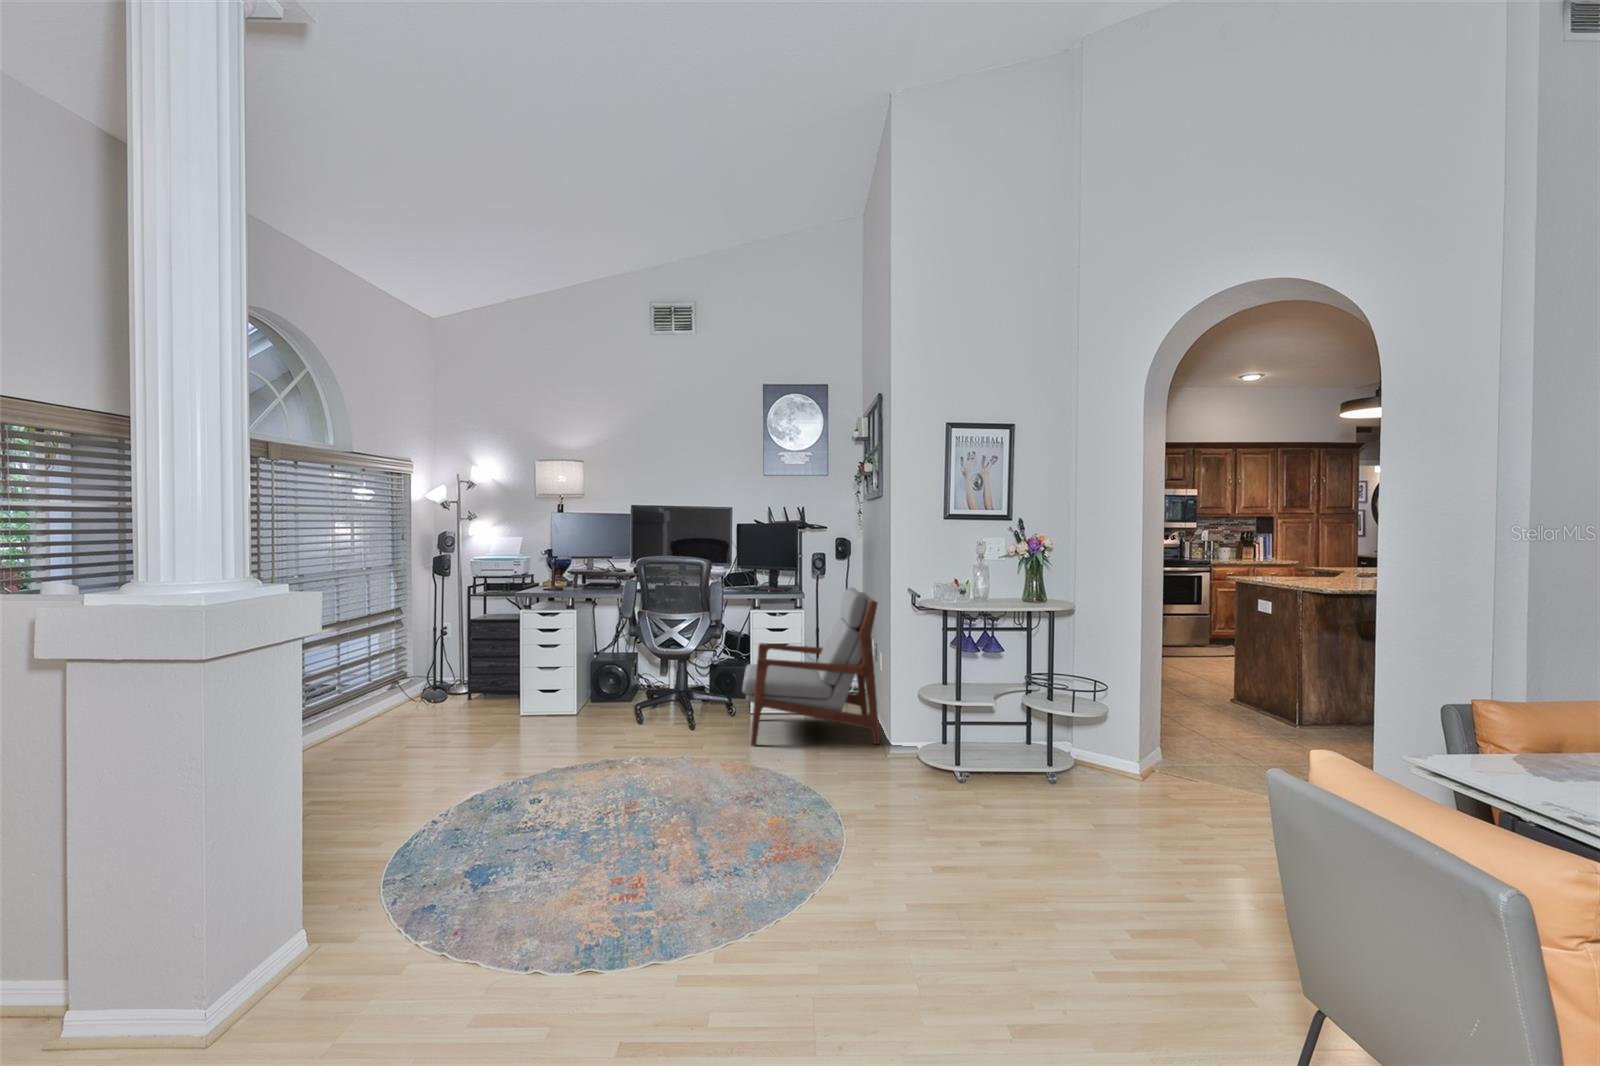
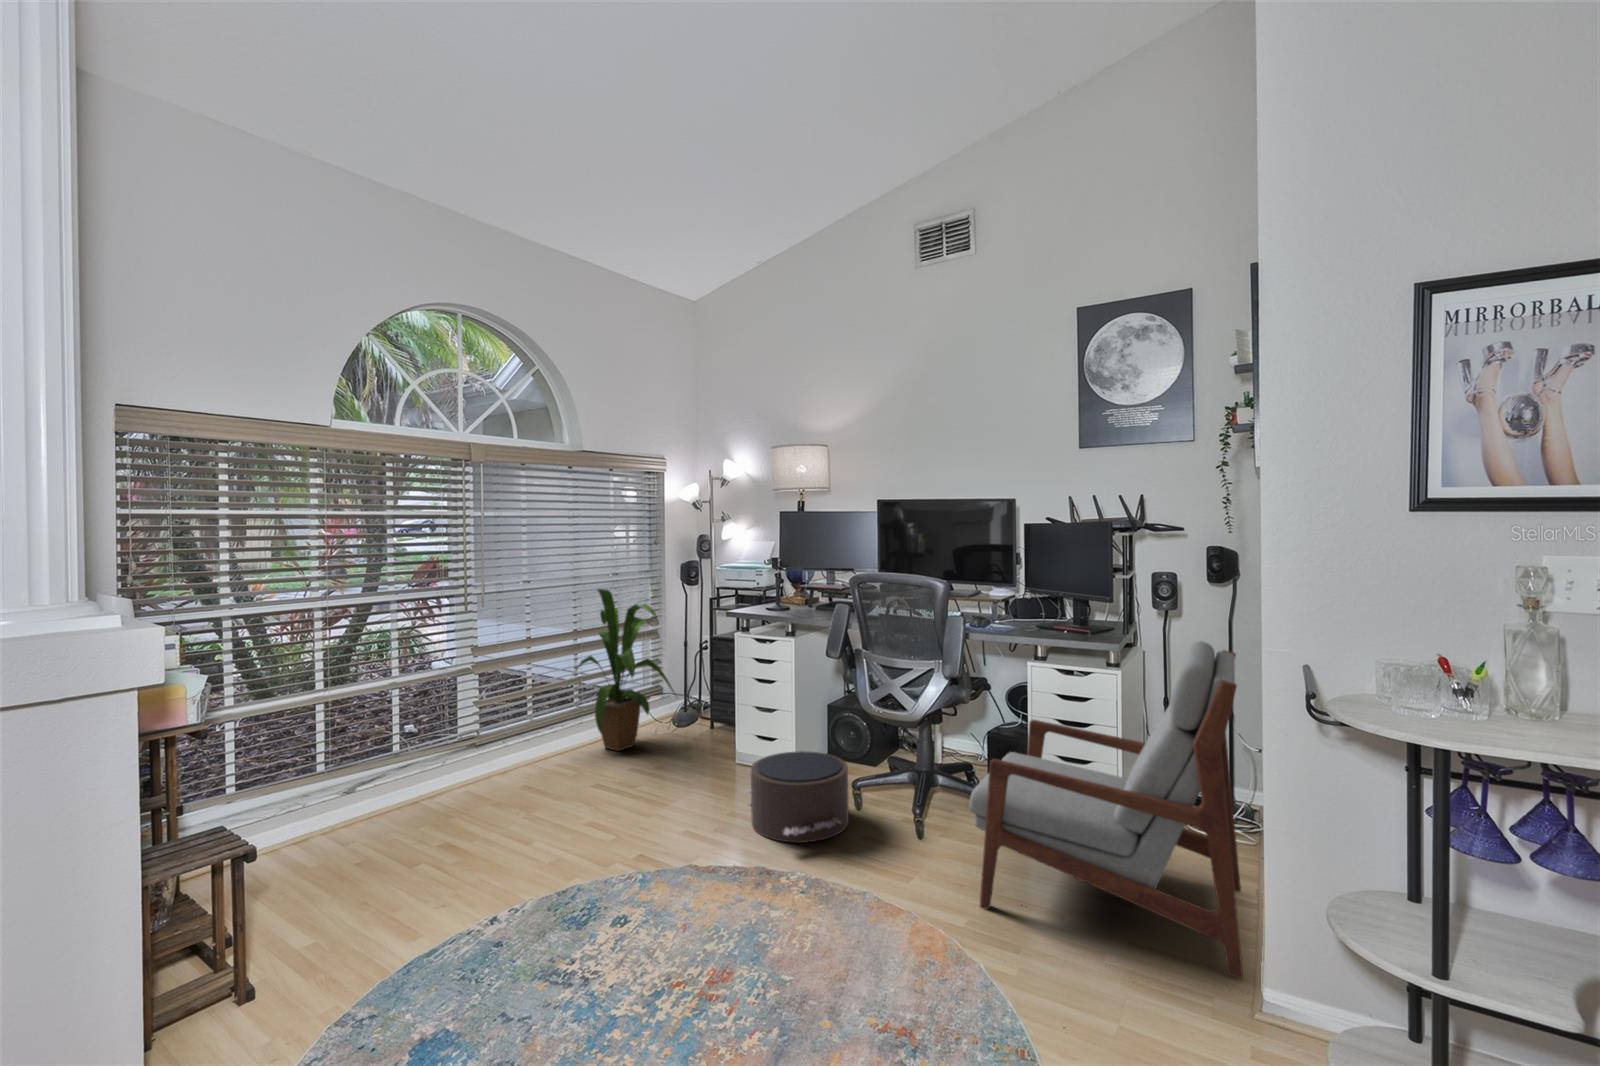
house plant: none [344,578,452,723] -> present [565,589,674,751]
pouf: none [558,687,648,744] -> present [745,751,849,843]

